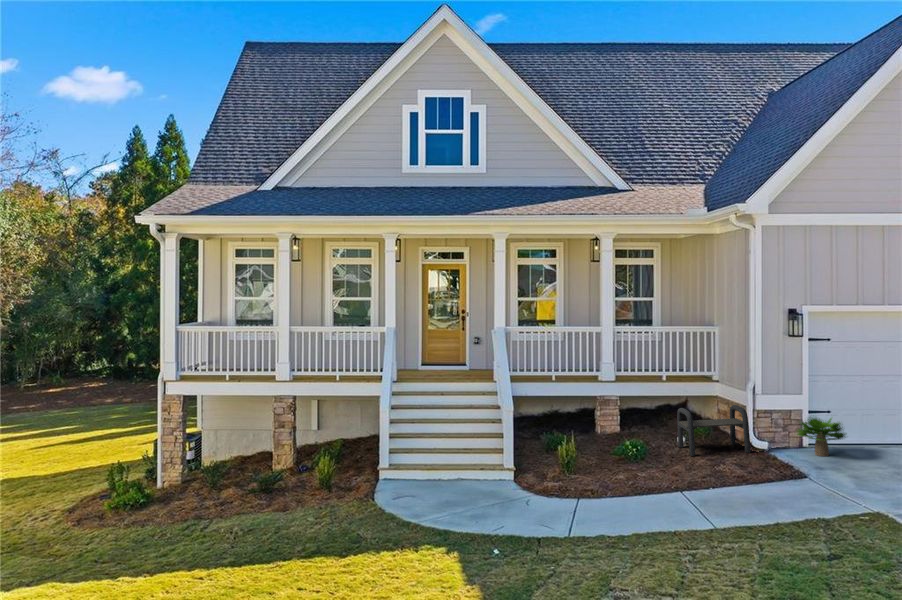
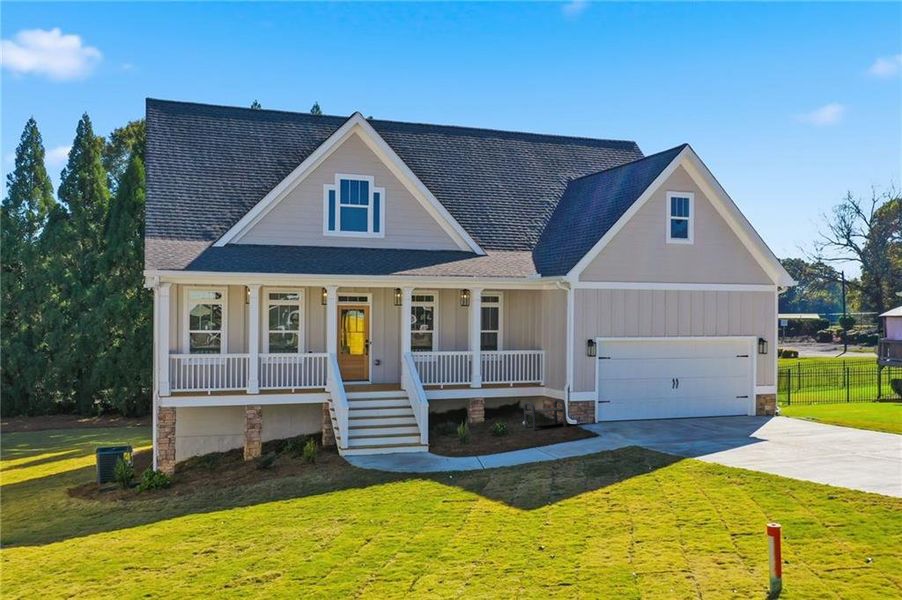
potted plant: present [797,417,845,456] -> none [590,400,619,425]

